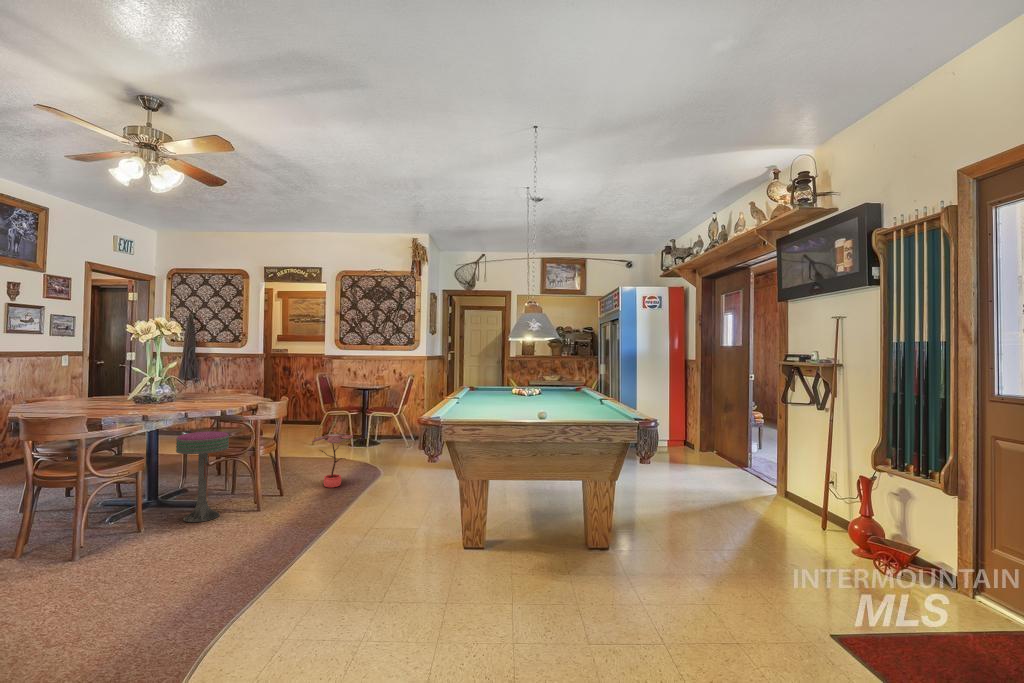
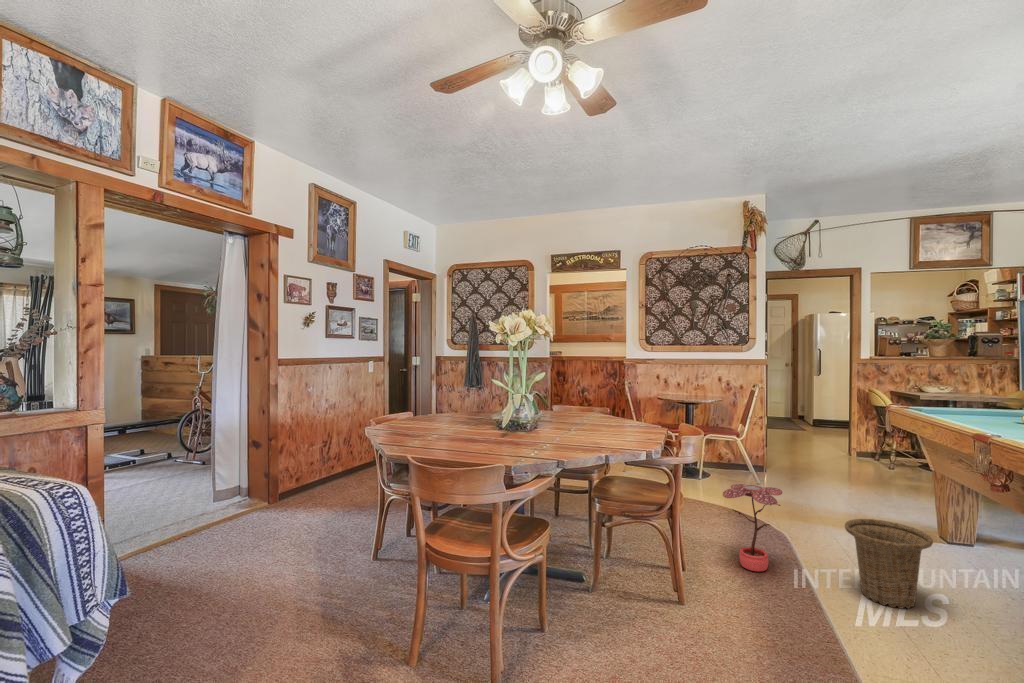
bar stool: present [176,431,229,522] -> none [586,487,660,644]
basket: none [374,449,416,495] -> present [845,519,933,608]

